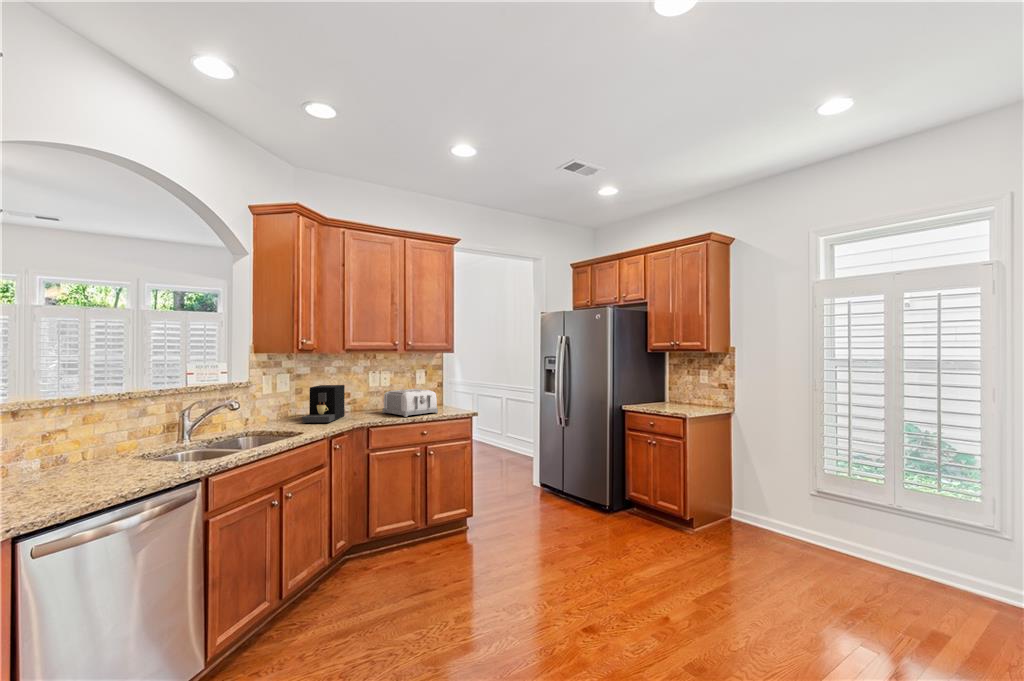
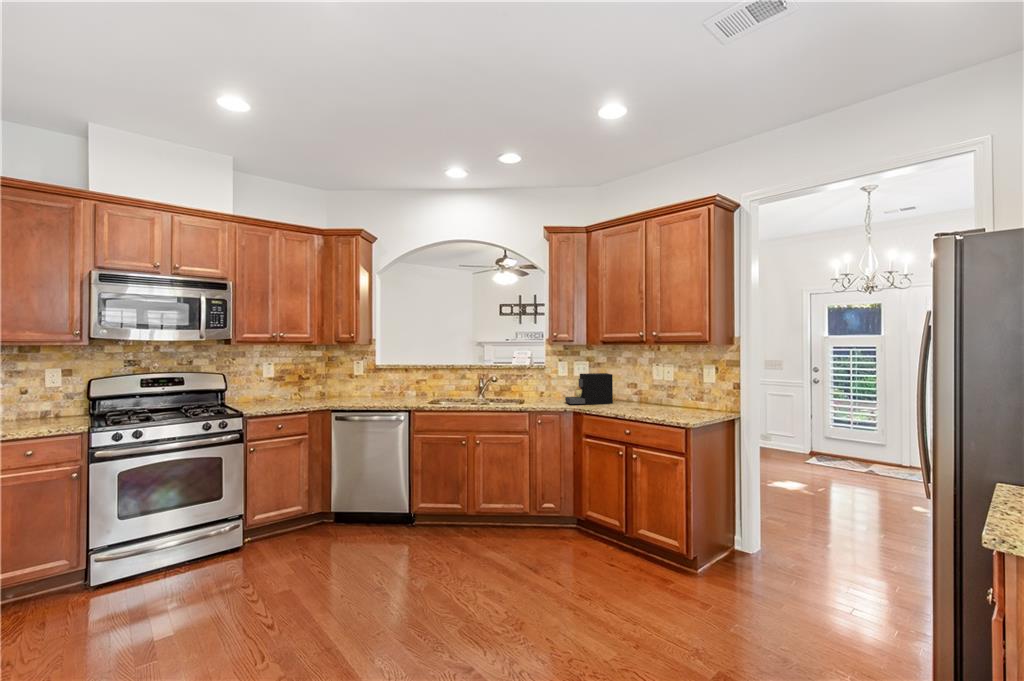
toaster: present [383,389,438,417] -> none [621,384,680,415]

